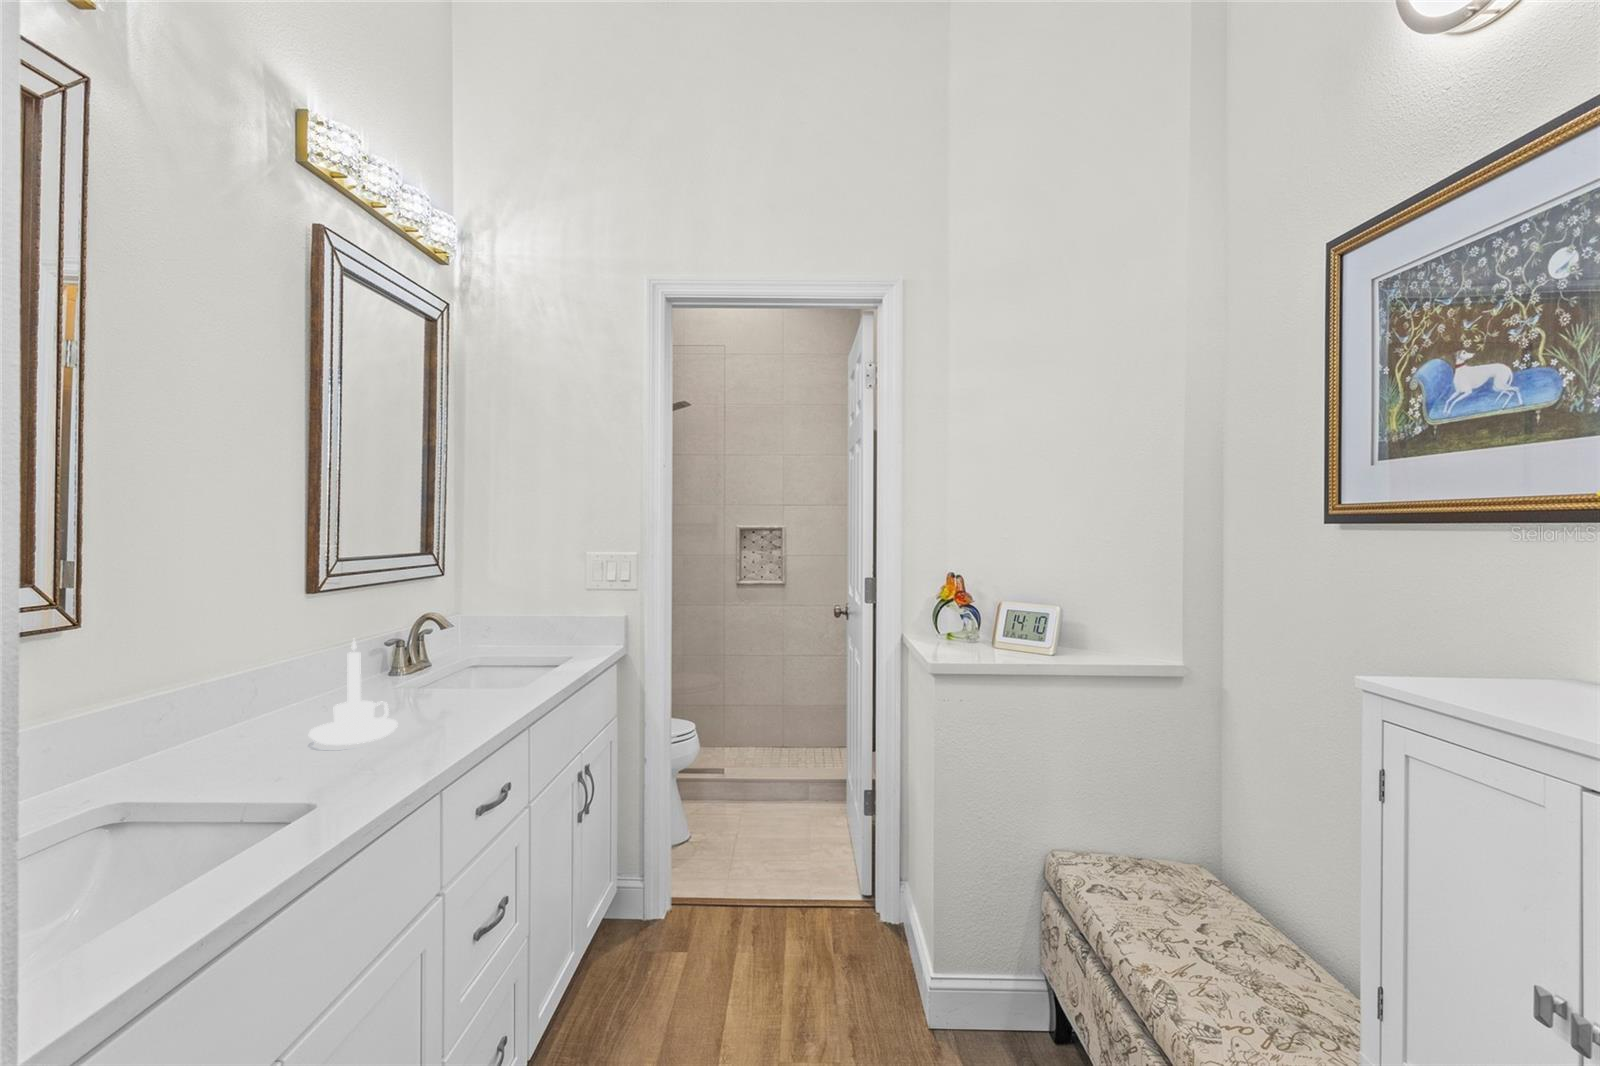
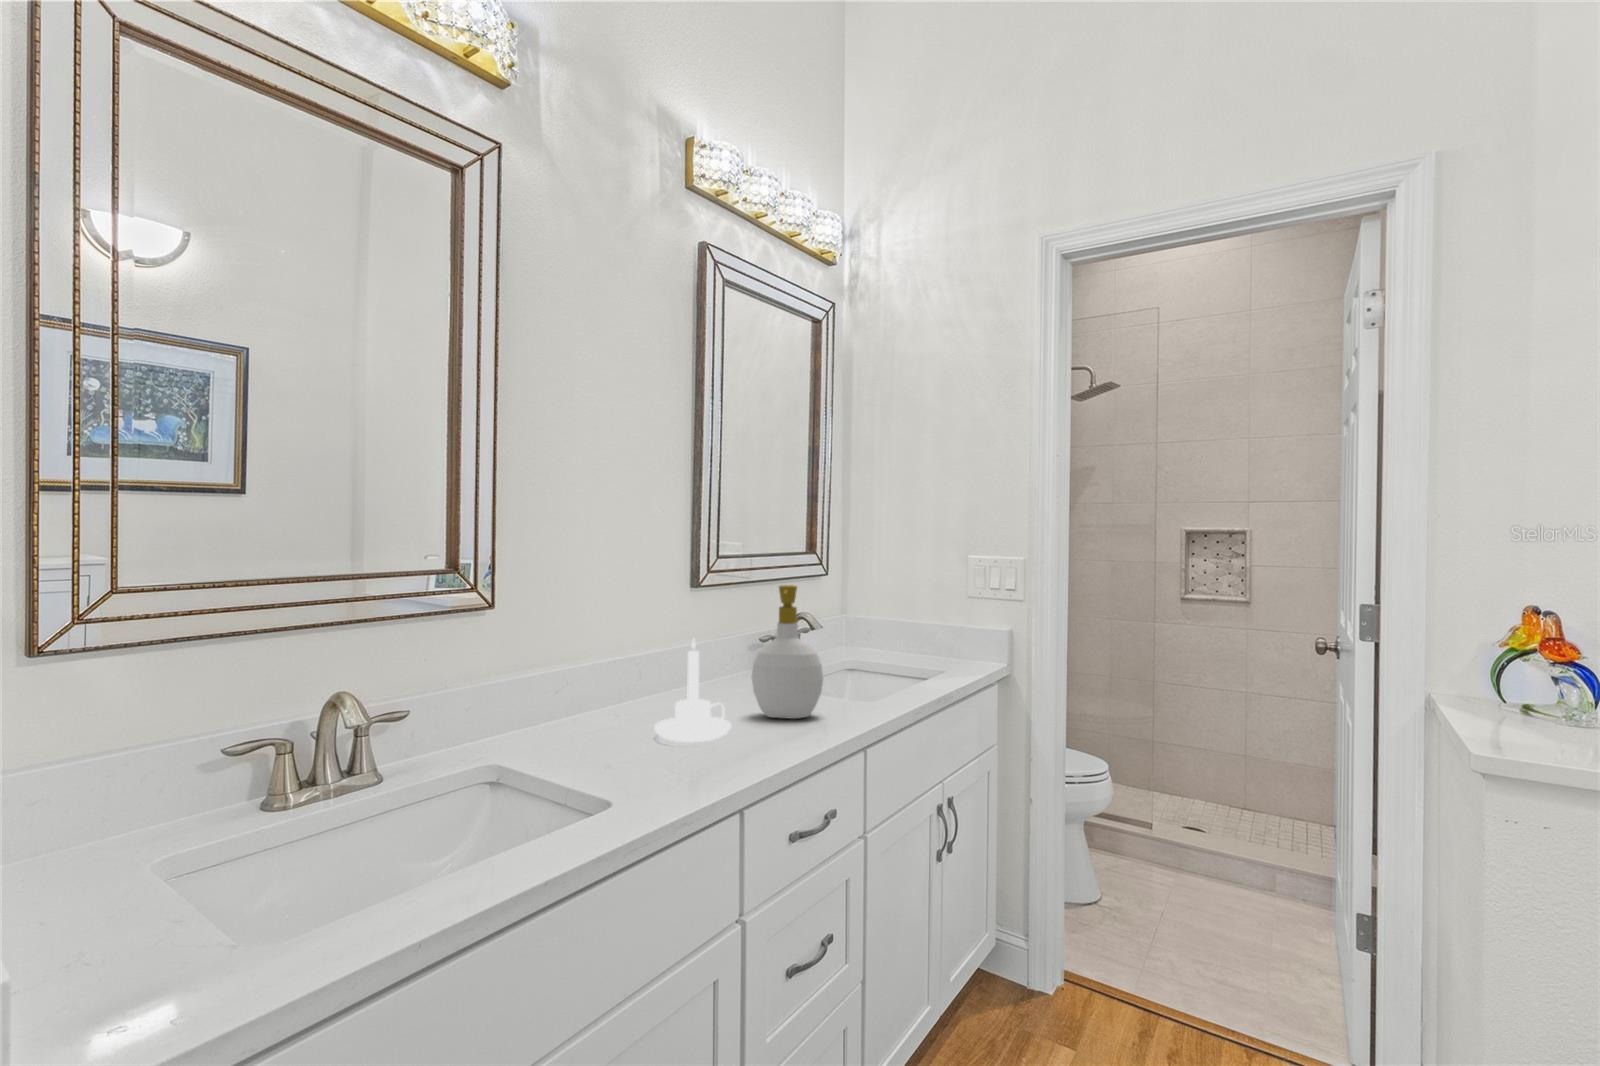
soap bottle: none [406,582,482,712] -> present [752,585,823,719]

